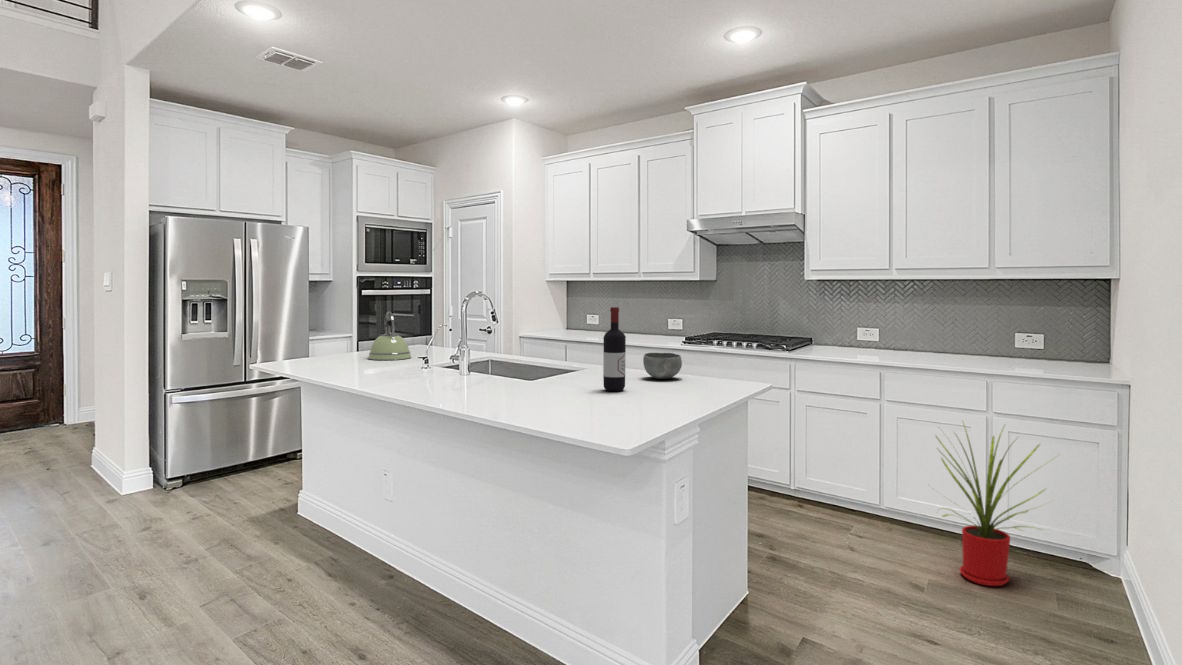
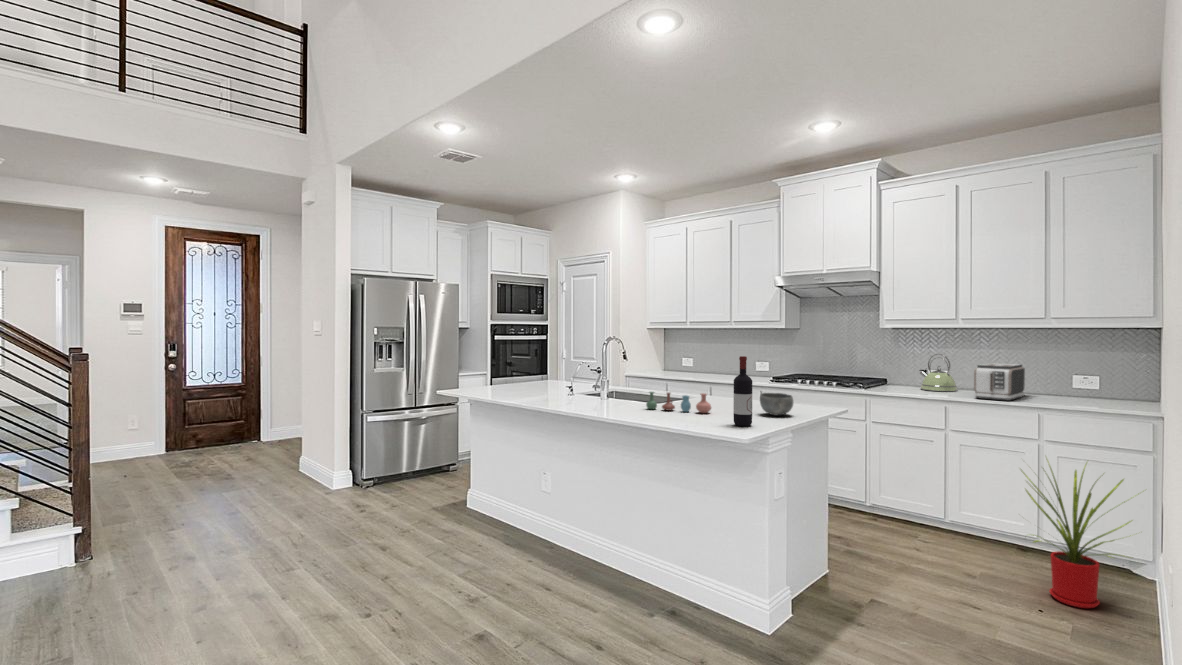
kettle: present [368,311,411,360] -> present [919,354,957,391]
toaster: none [897,320,952,361] -> present [974,363,1025,401]
vase: none [513,353,587,378] -> present [646,392,711,413]

